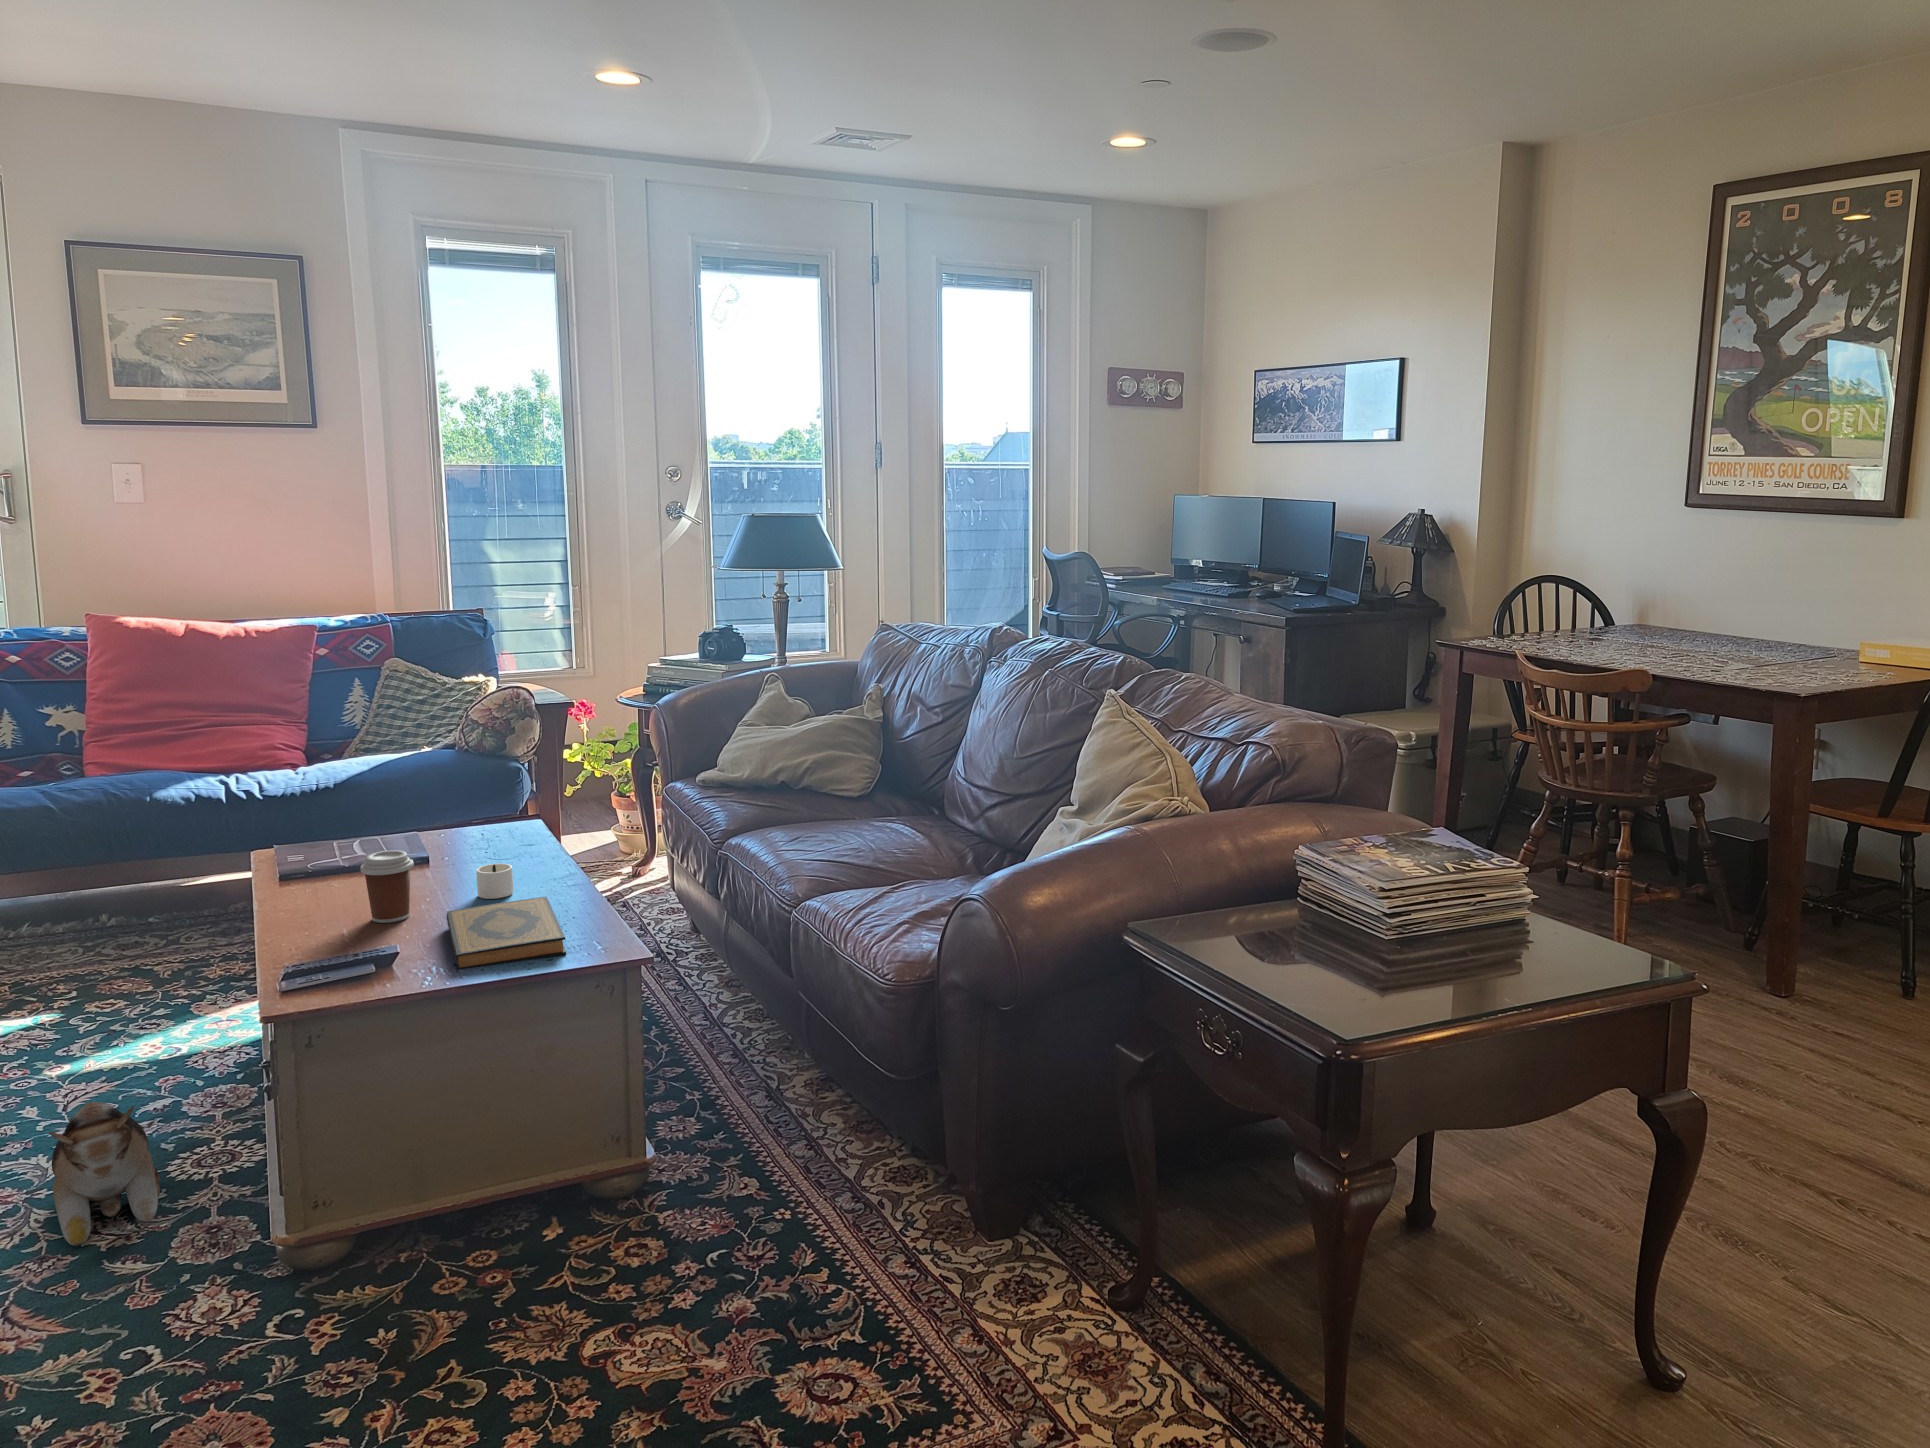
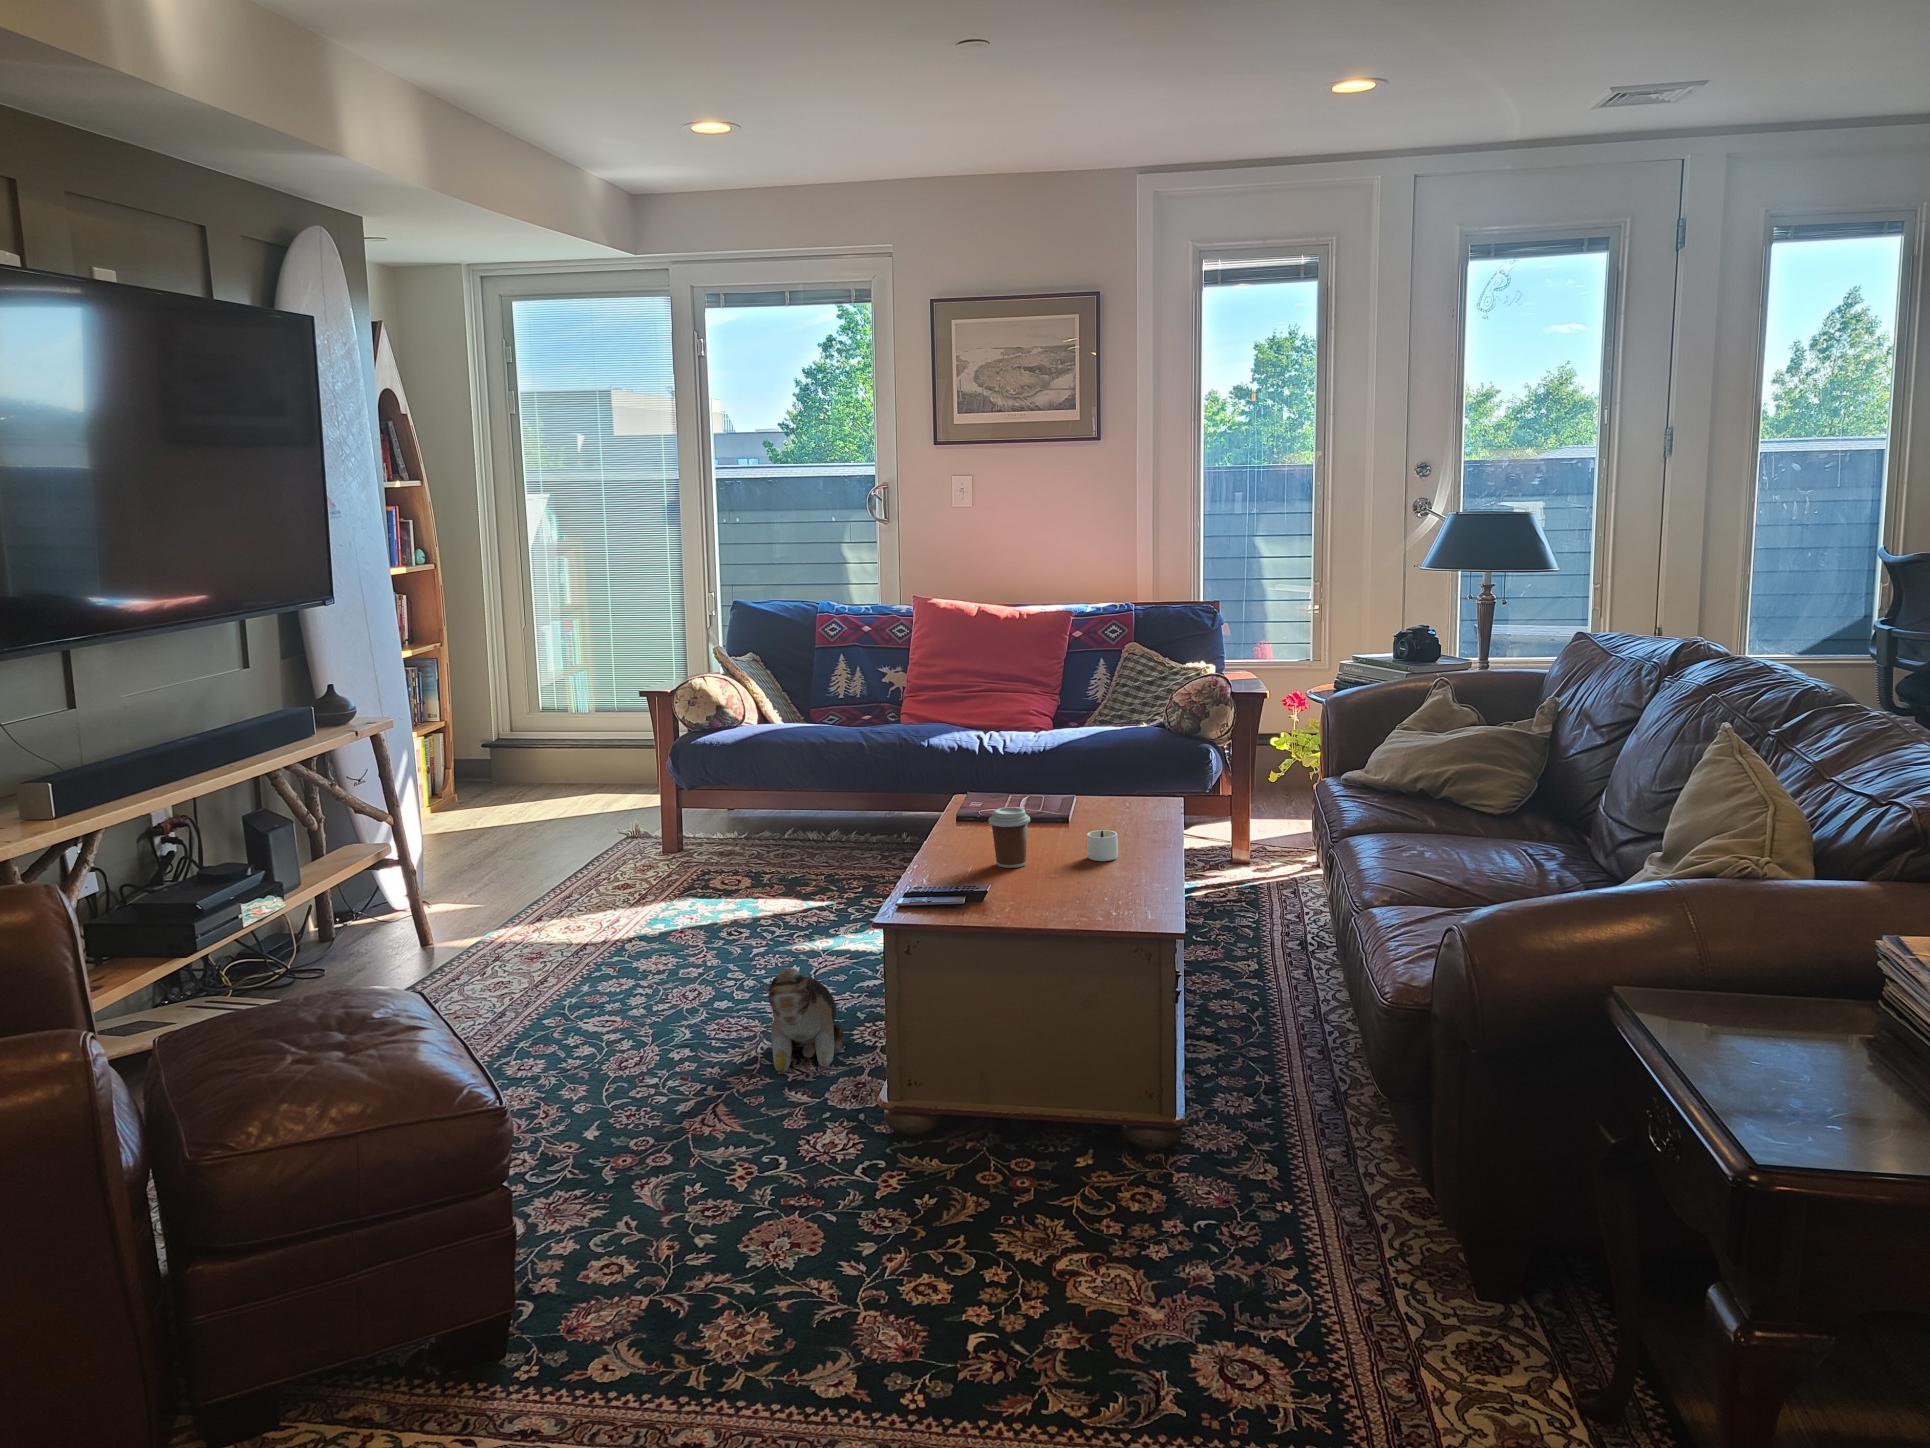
hardback book: present [447,897,566,969] -> none [1024,864,1129,917]

